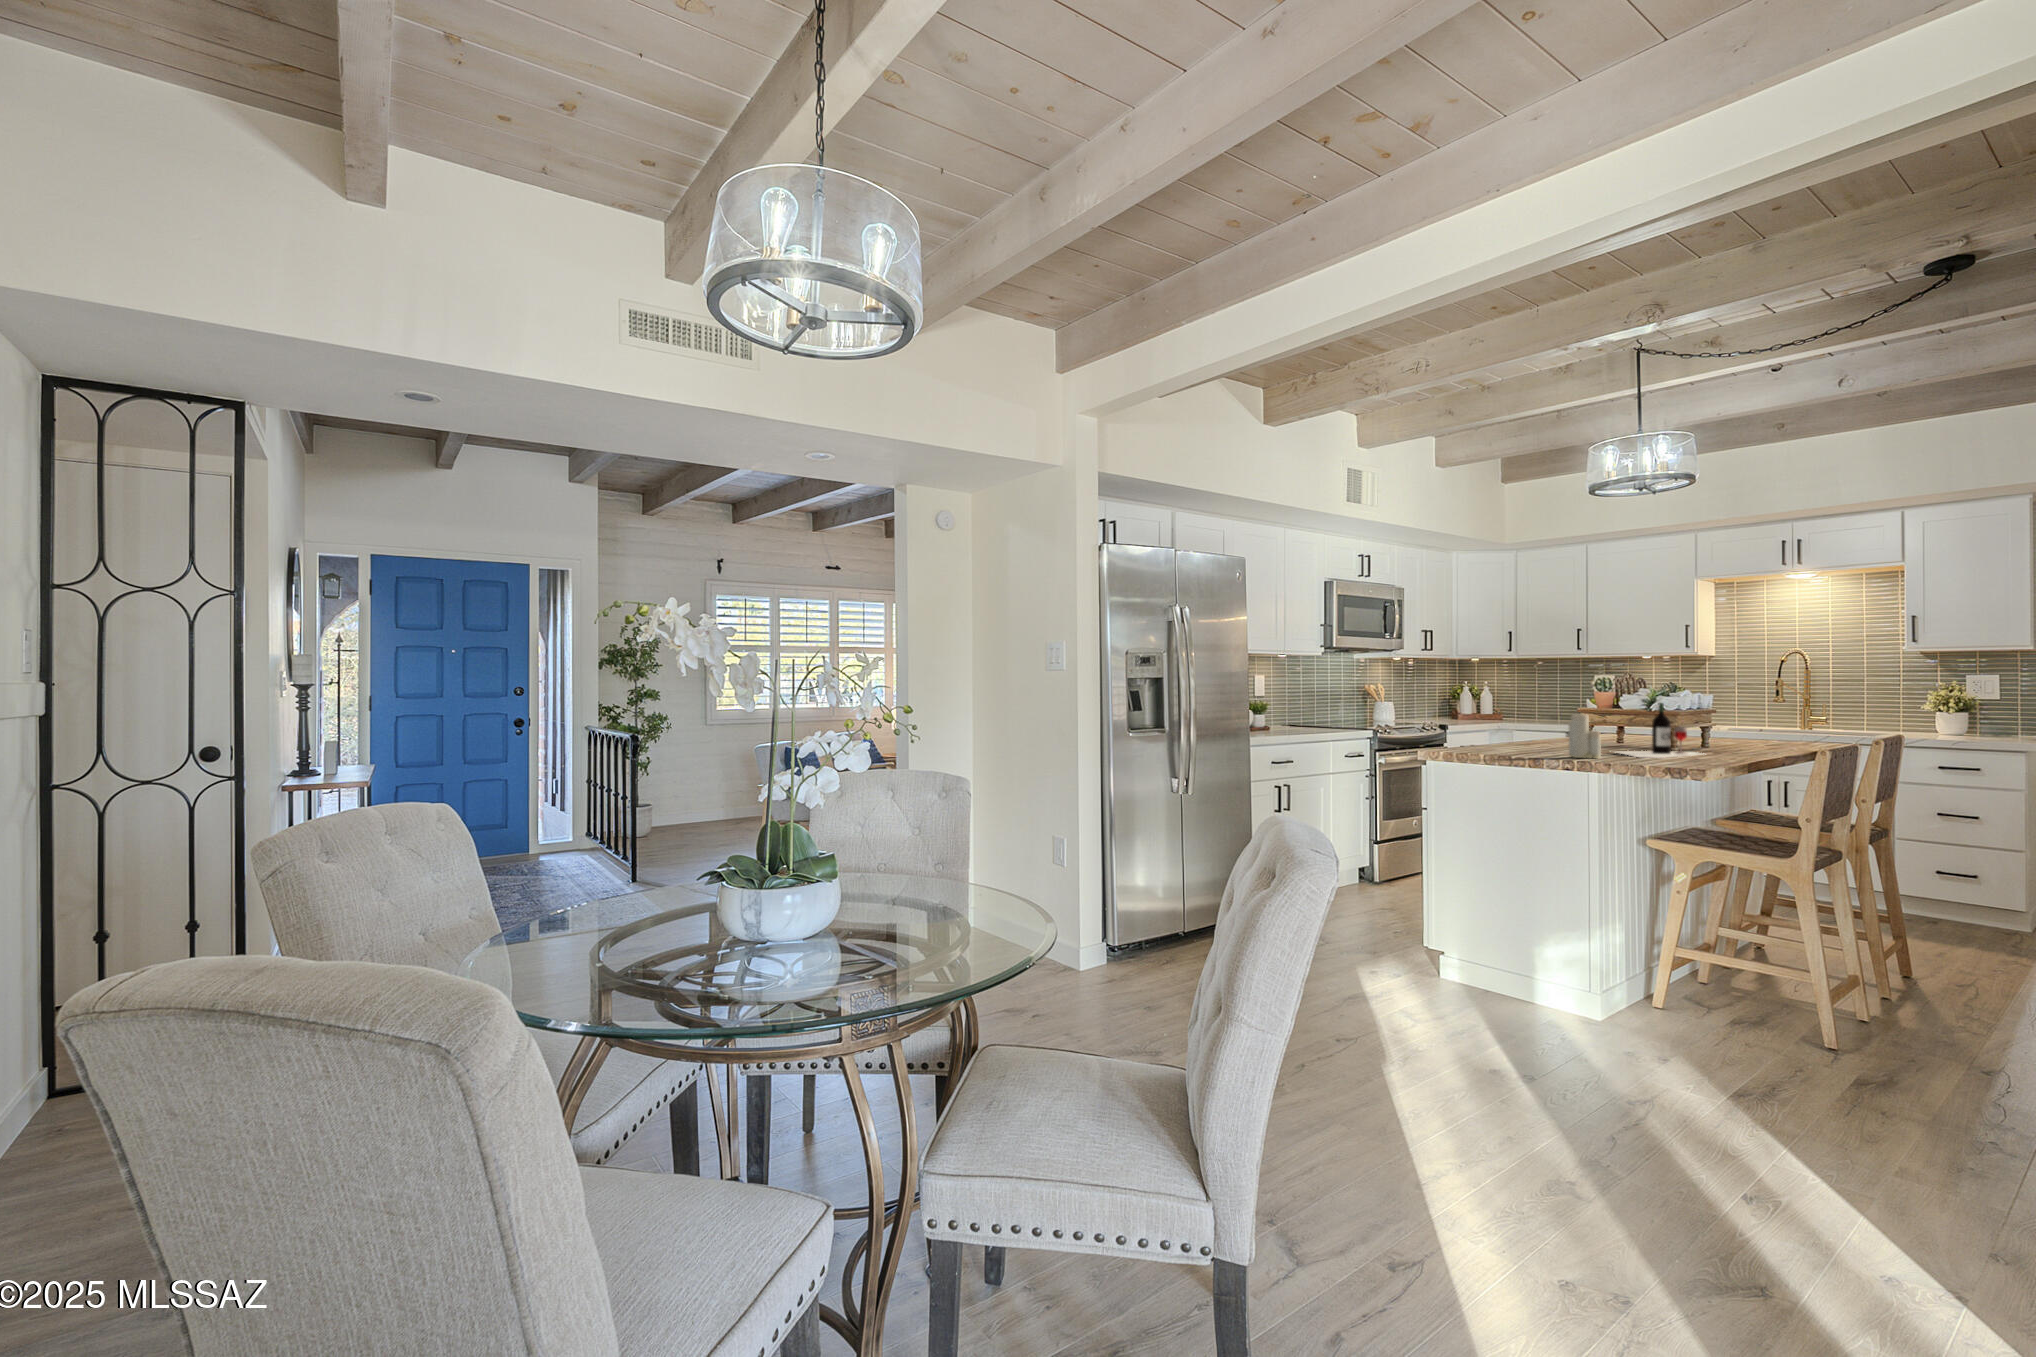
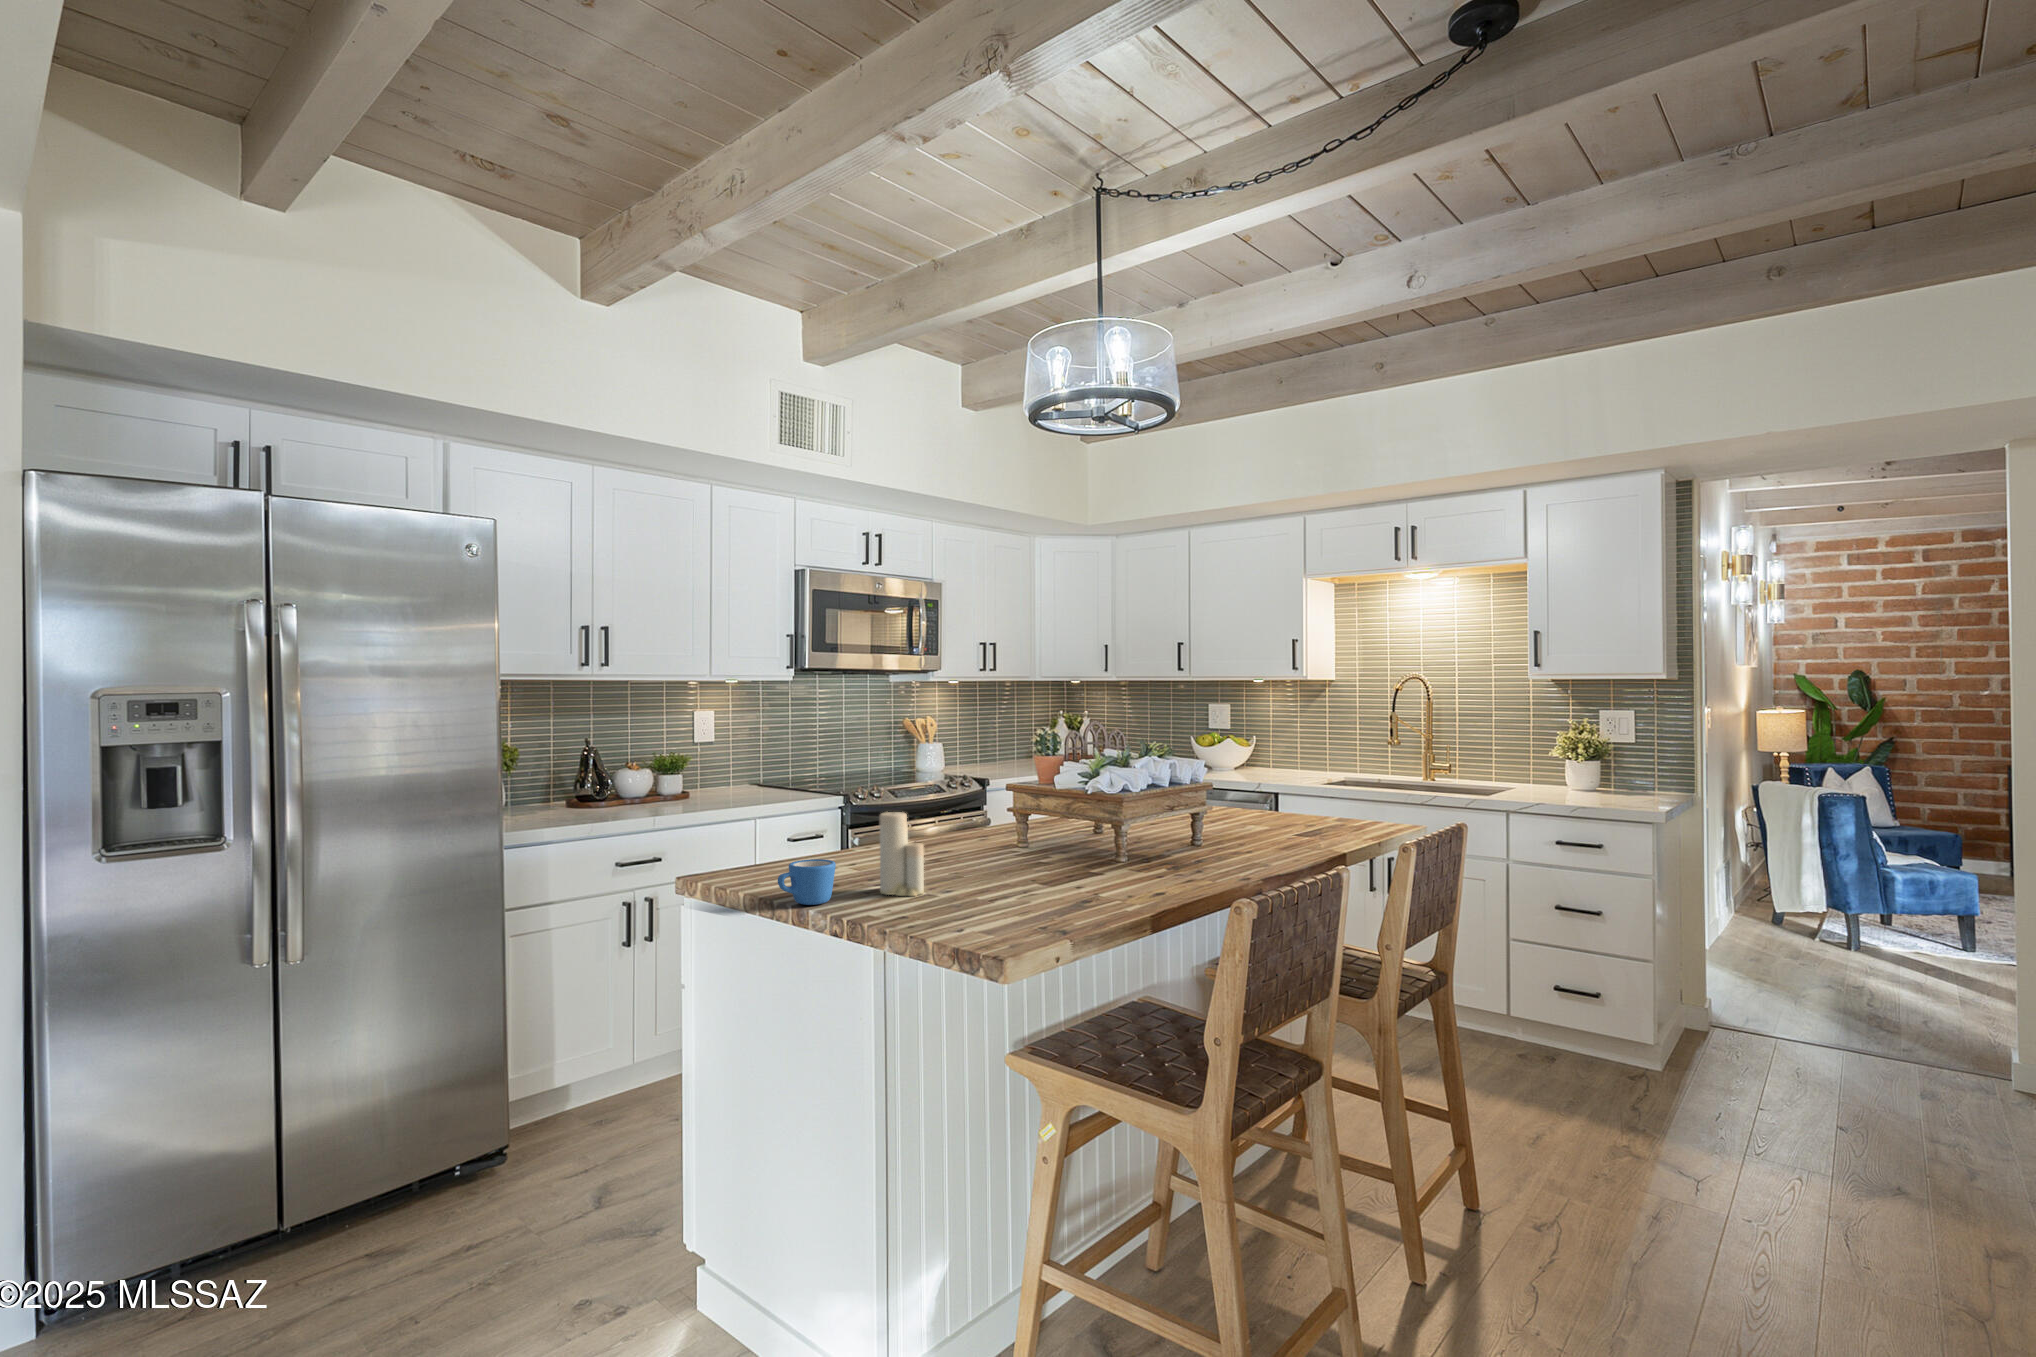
wine bottle: present [1617,703,1701,758] -> none [991,784,1139,890]
mug: none [1531,738,1559,760] -> present [778,859,836,905]

